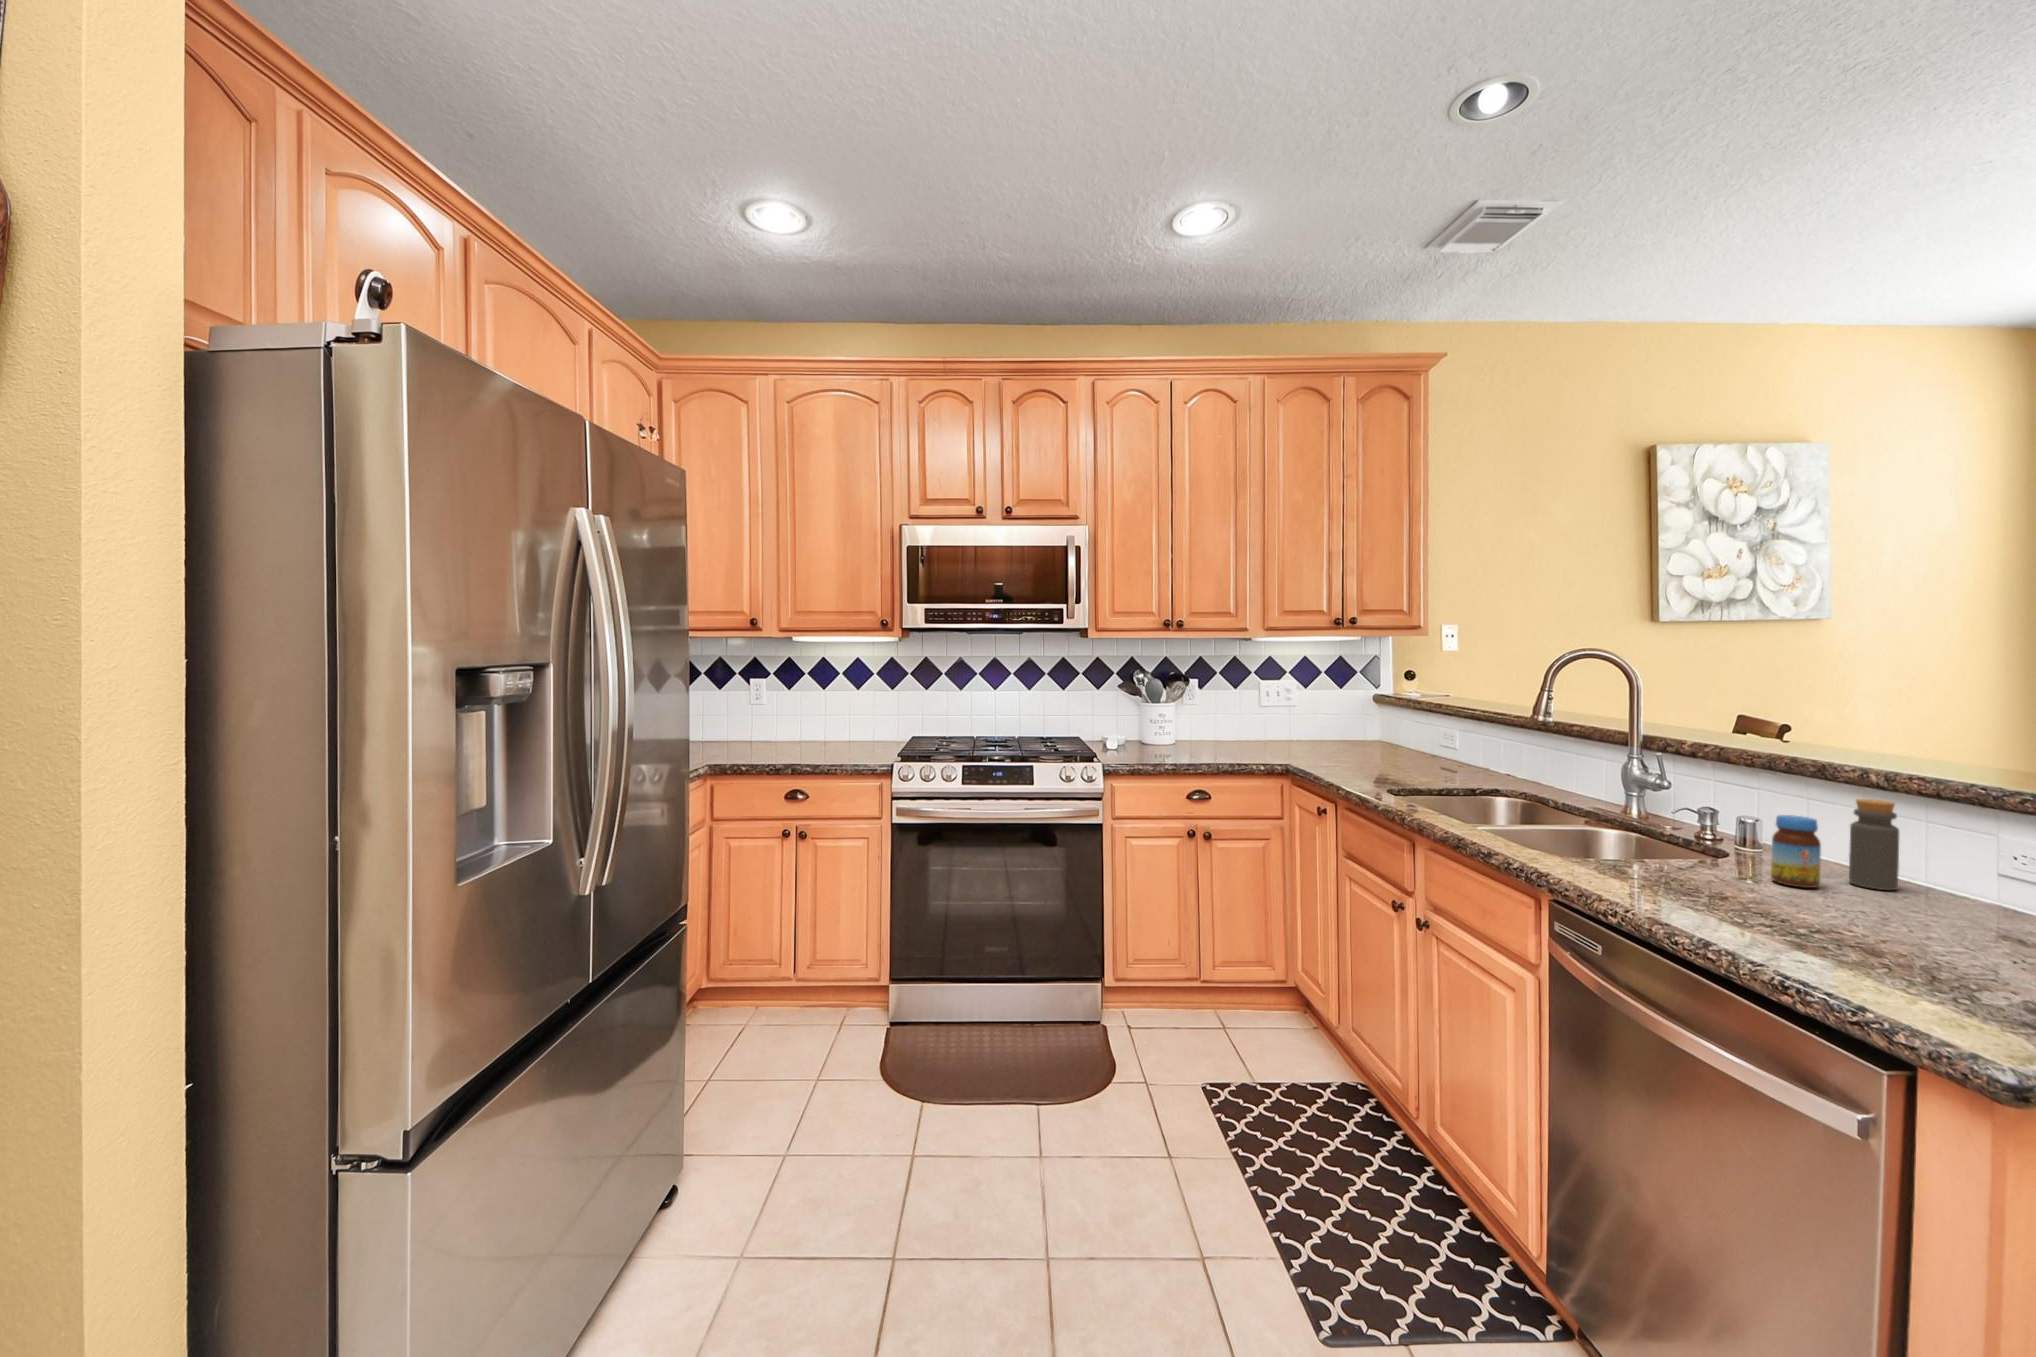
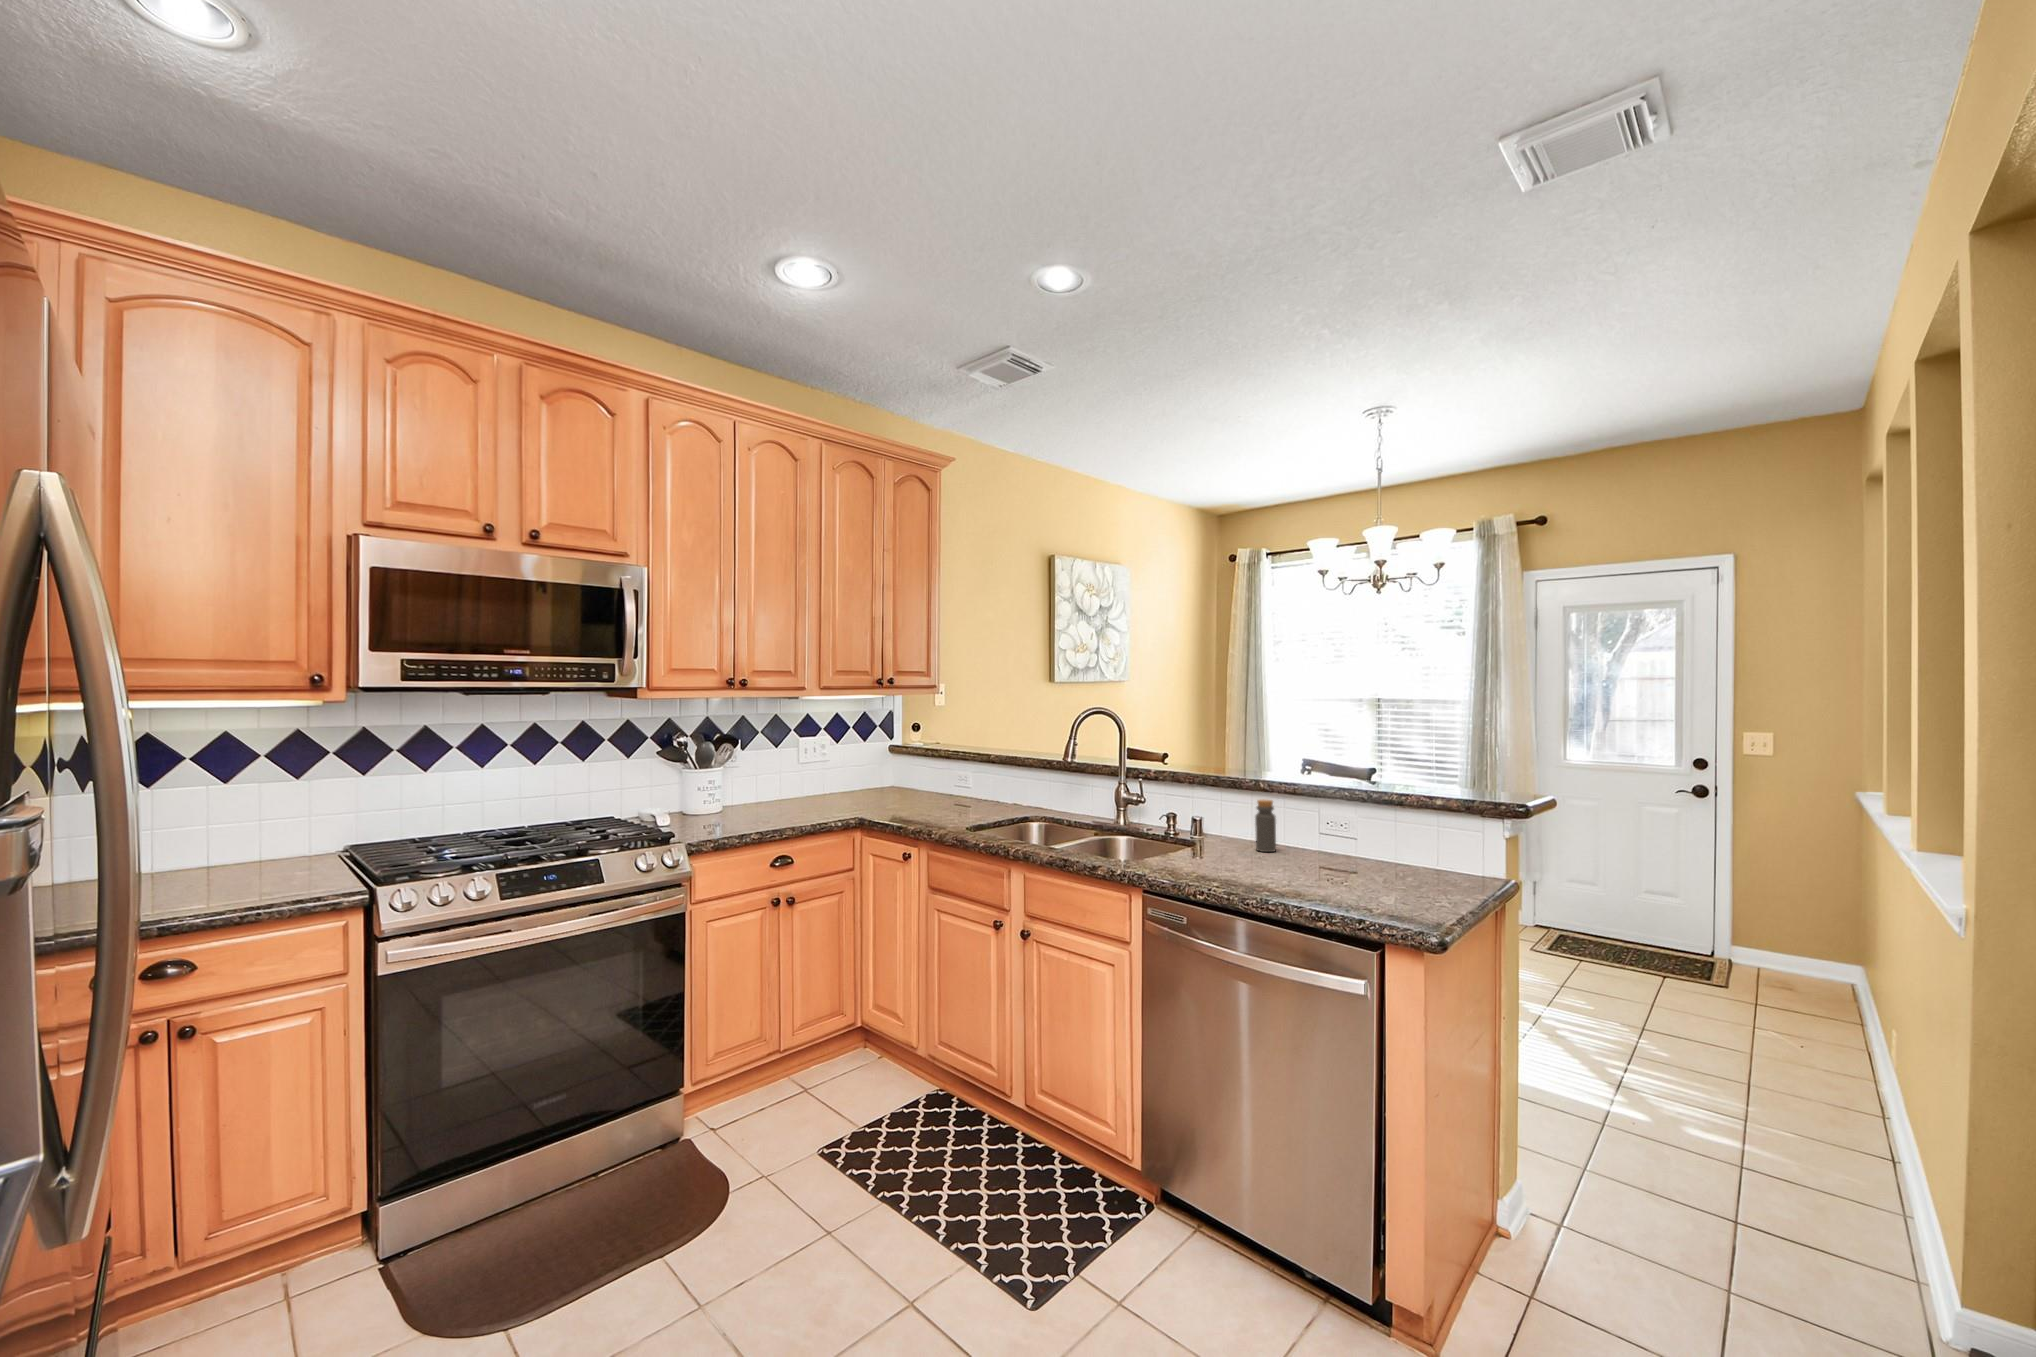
jar: present [1771,815,1821,888] -> none [1230,814,1252,858]

